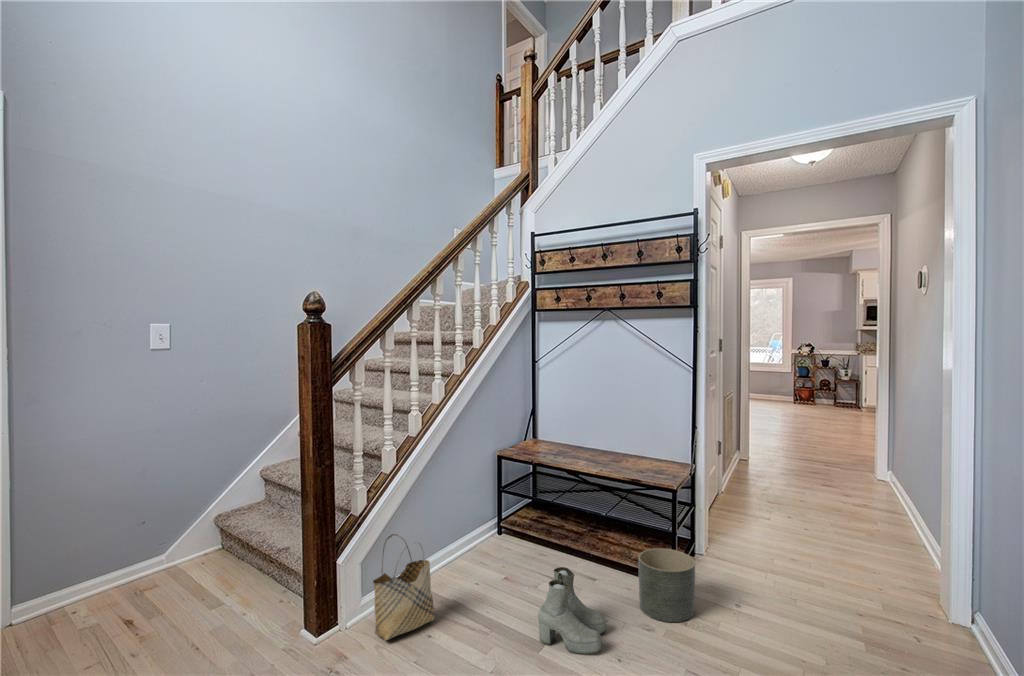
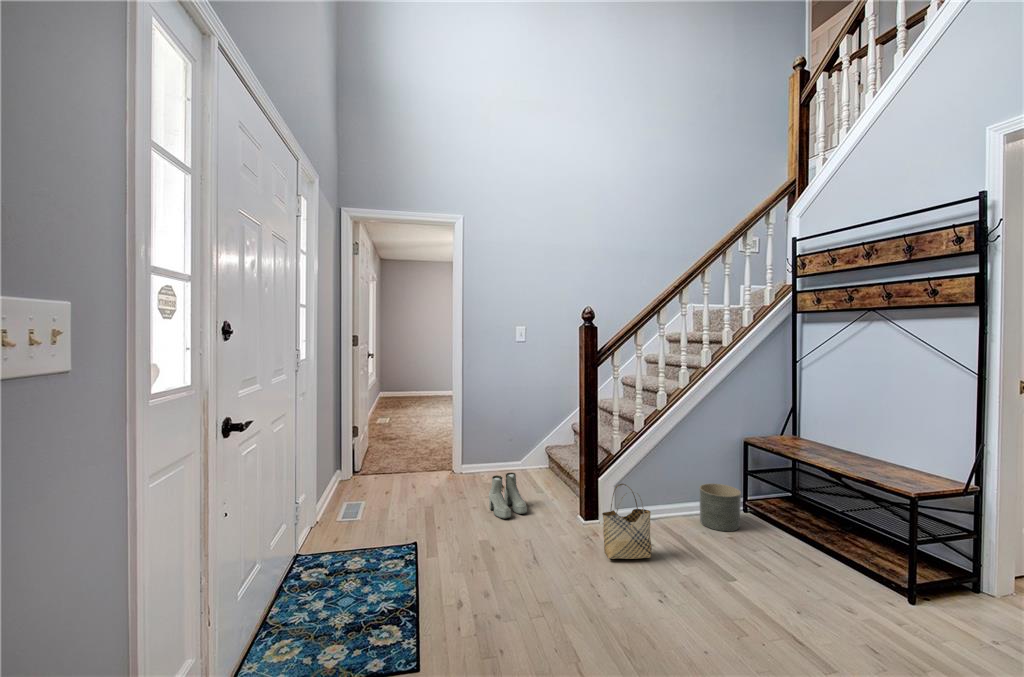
planter: present [638,548,695,622] -> present [700,484,741,531]
boots: present [538,567,606,654] -> present [489,473,527,519]

